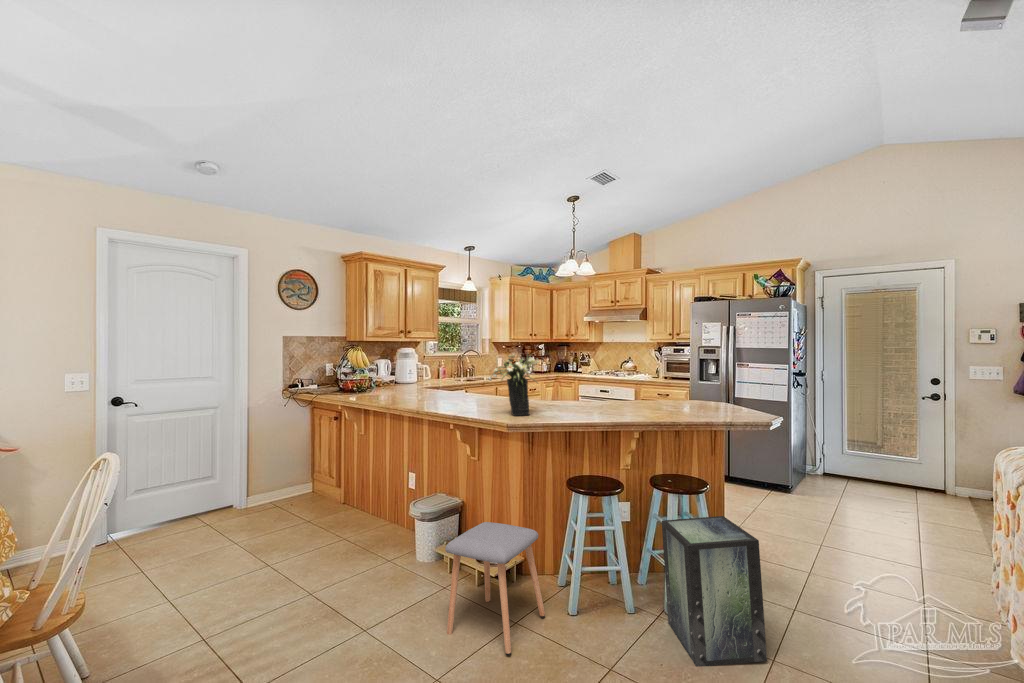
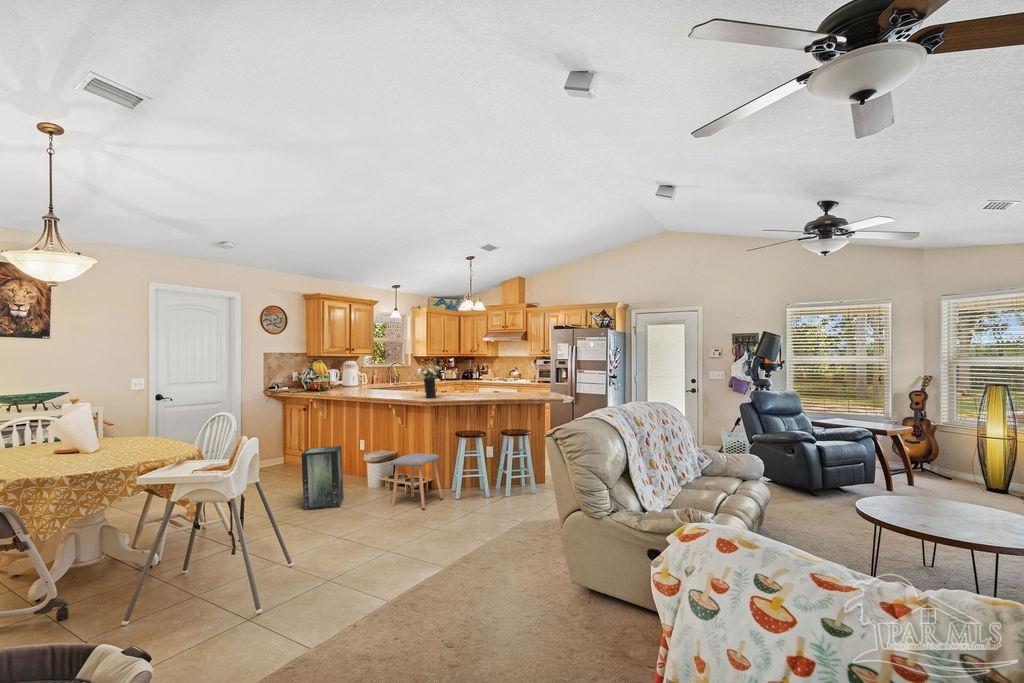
storage box: present [662,516,767,667] -> present [301,446,344,510]

